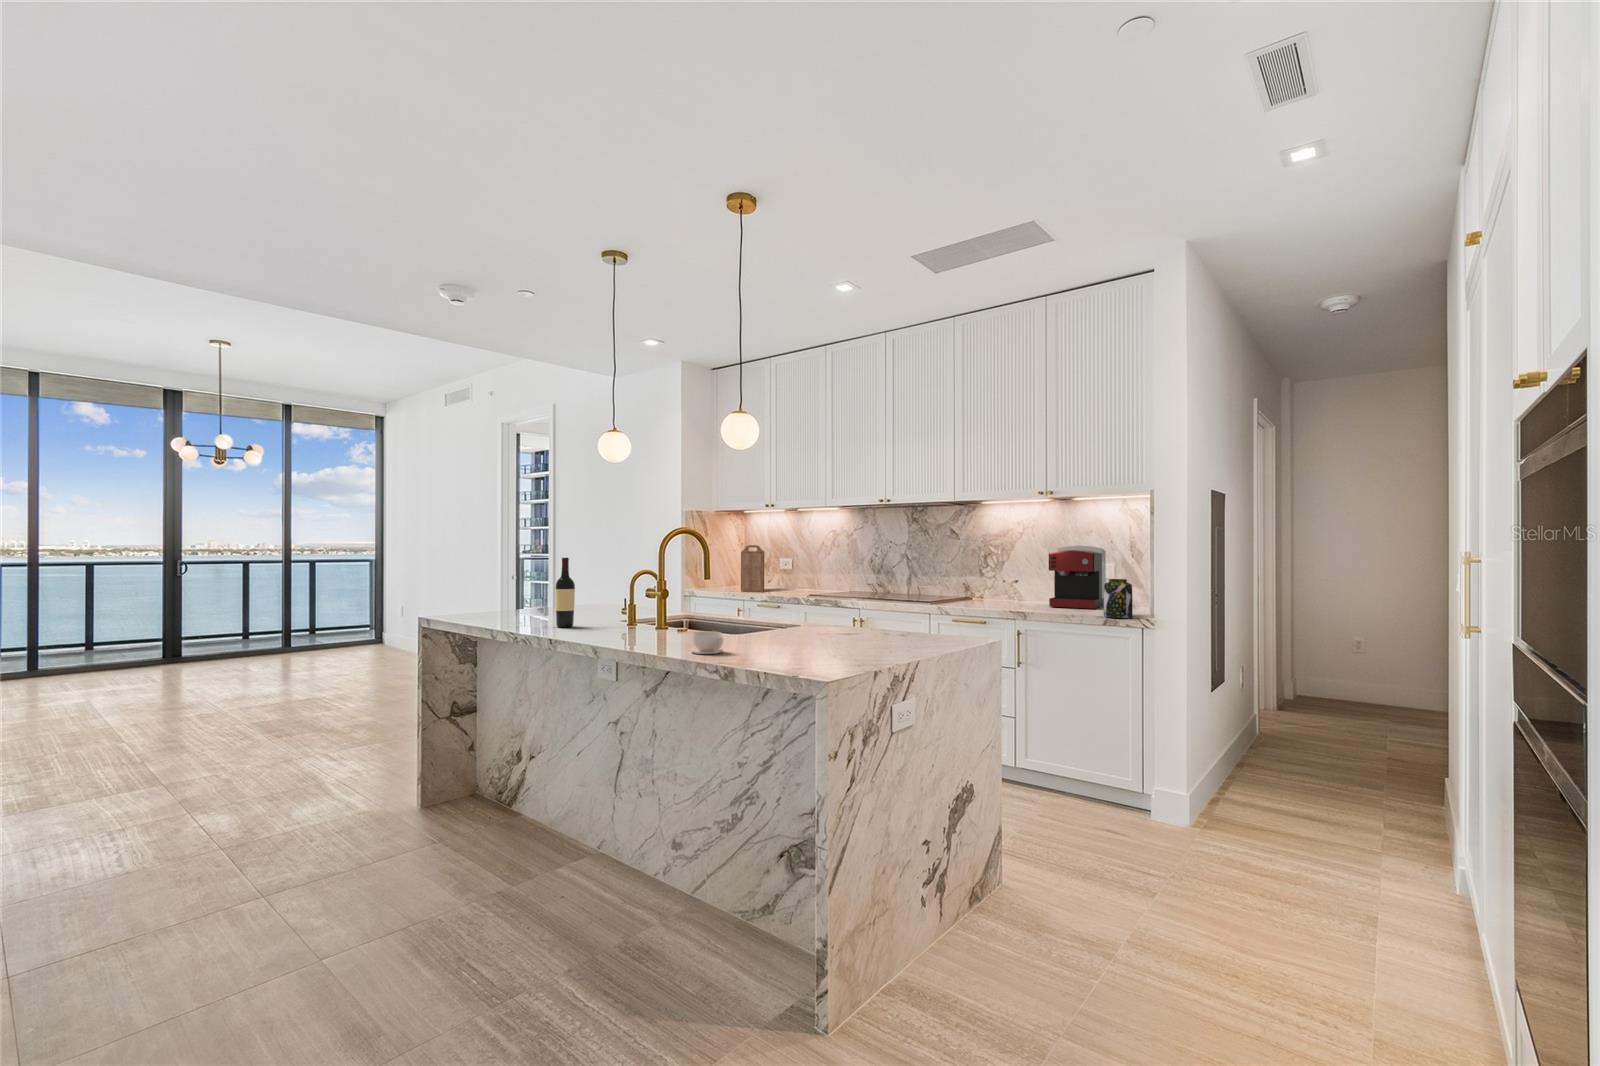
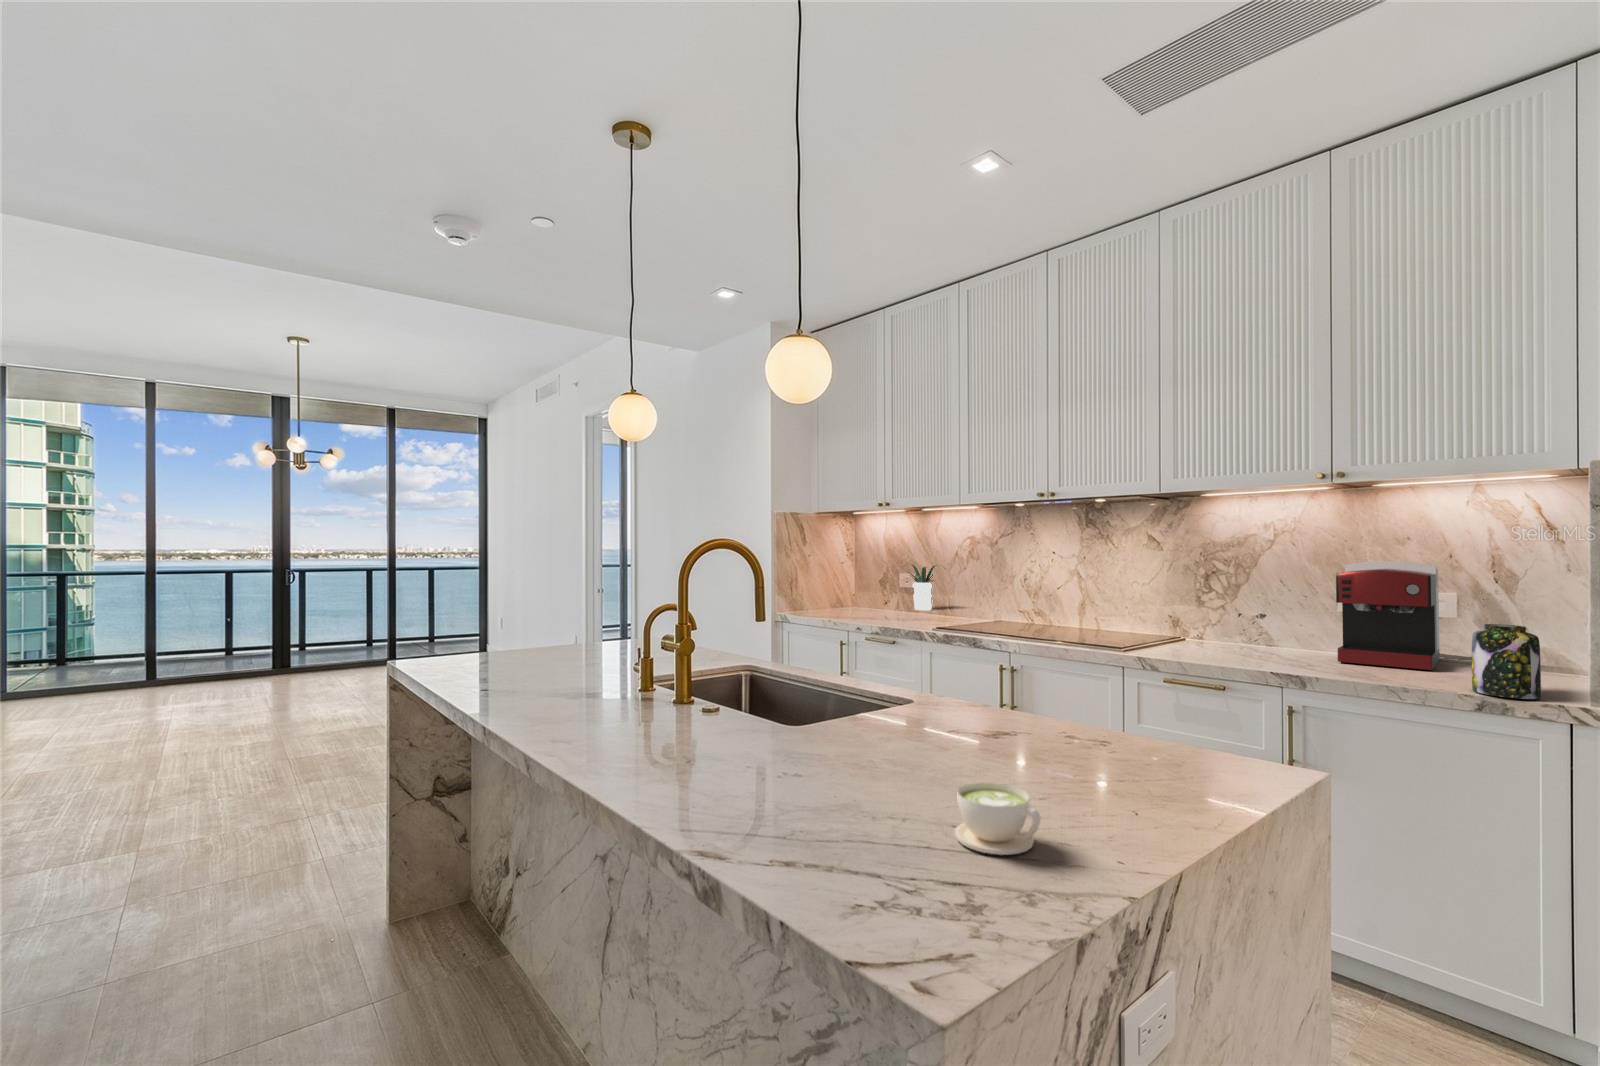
cutting board: present [741,545,764,592] -> none [847,556,878,618]
potted plant: none [775,551,819,587] -> present [905,564,942,610]
wine bottle: present [556,558,575,627] -> none [519,586,550,698]
coffee cup: present [691,631,723,654] -> present [955,783,1040,855]

